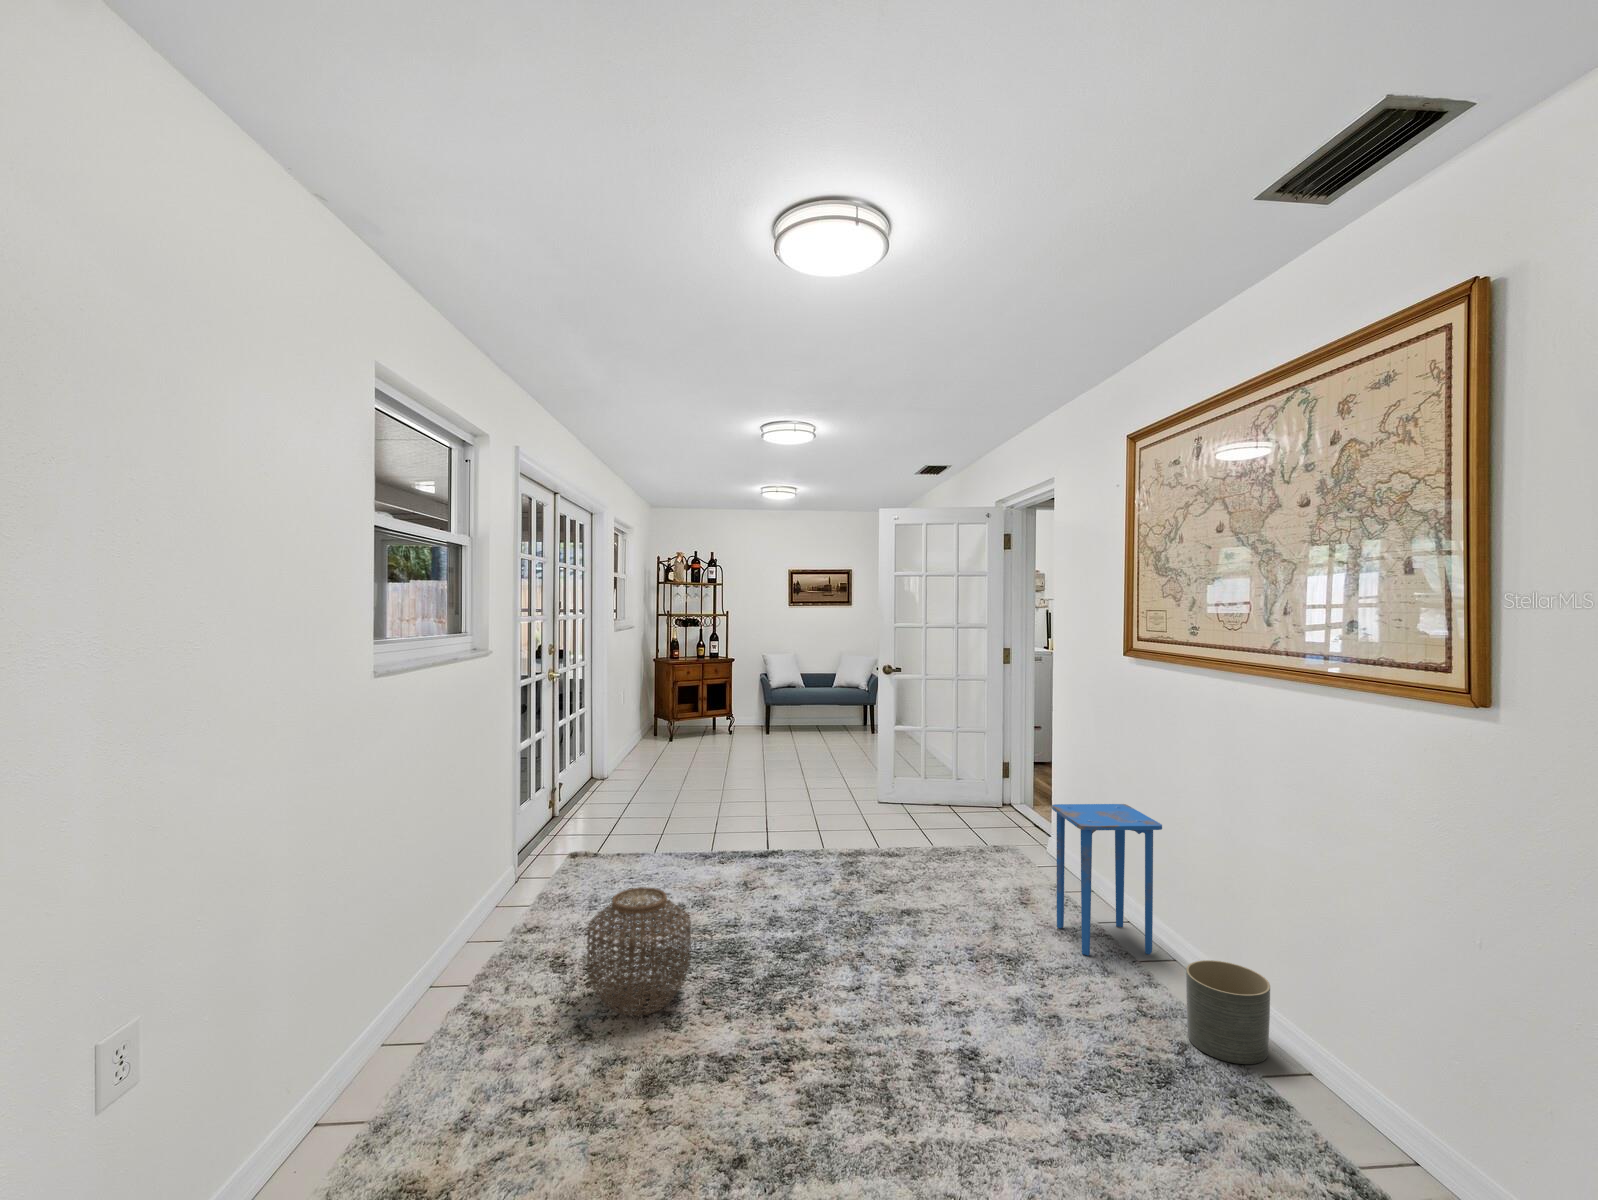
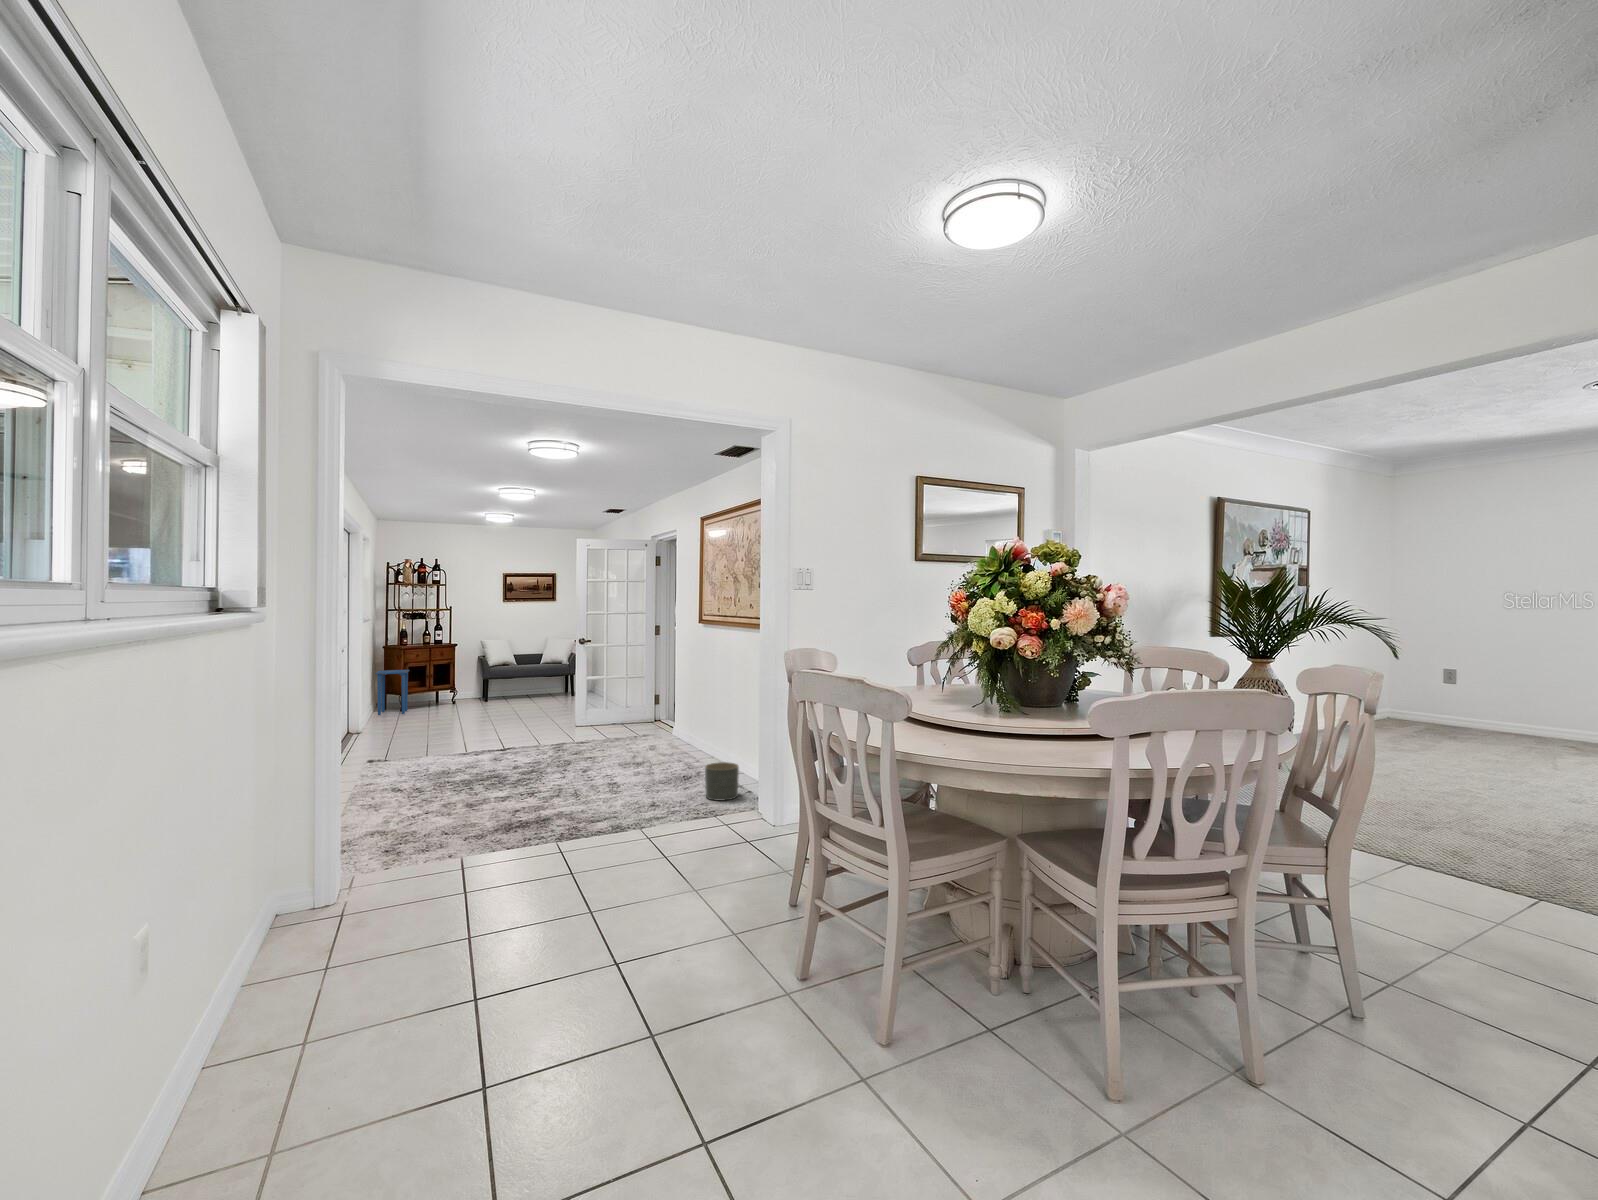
side table: present [1052,804,1162,956] -> present [375,670,409,715]
woven basket: present [587,887,691,1016] -> none [387,757,449,822]

